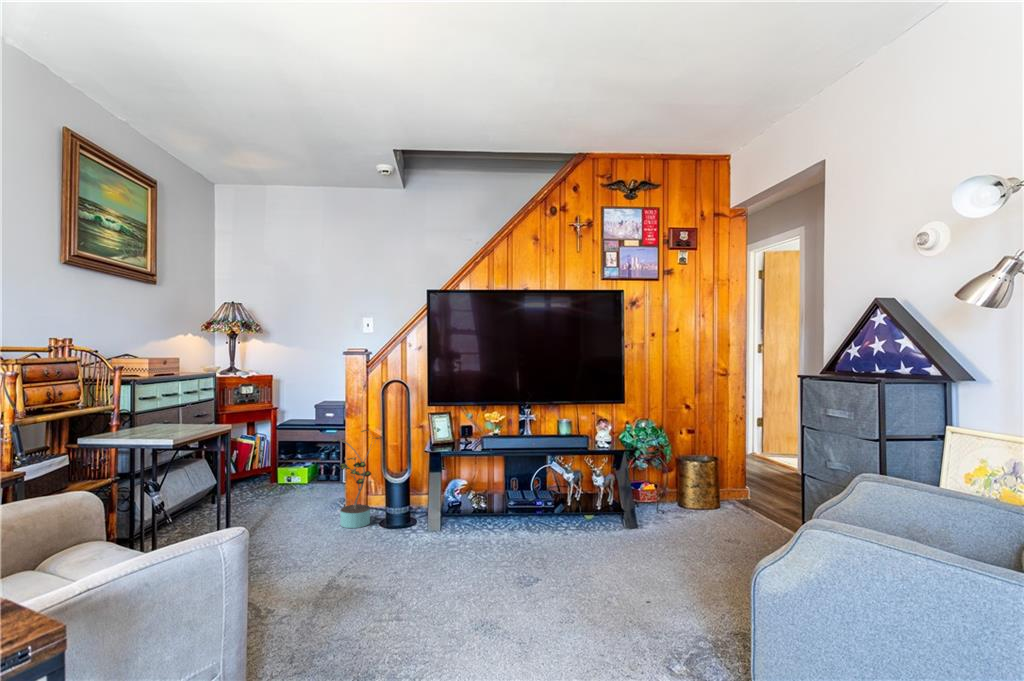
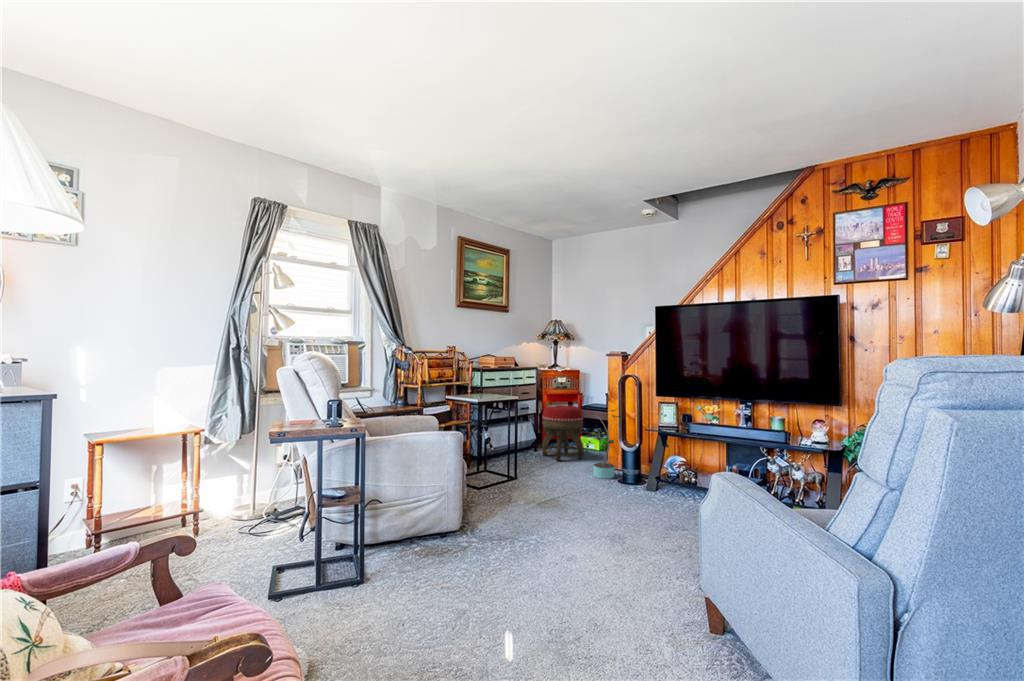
footstool: none [233,428,301,515] -> present [542,405,583,461]

